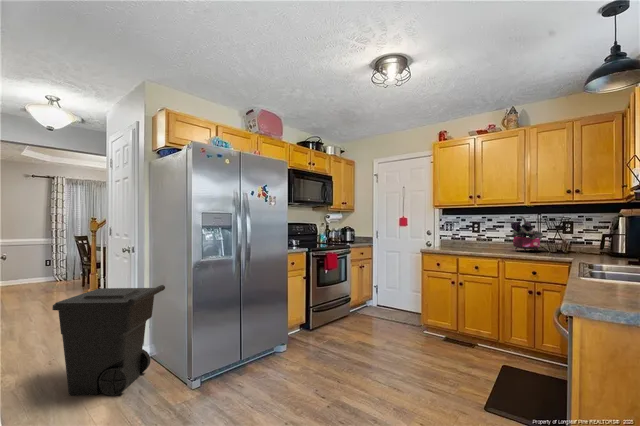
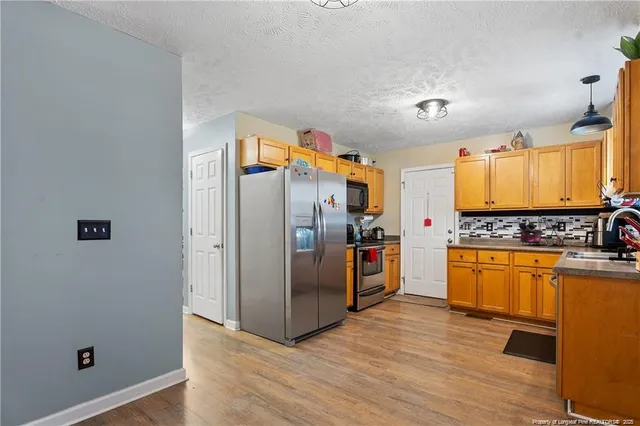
trash can: present [52,285,165,396] -> none [201,271,265,348]

